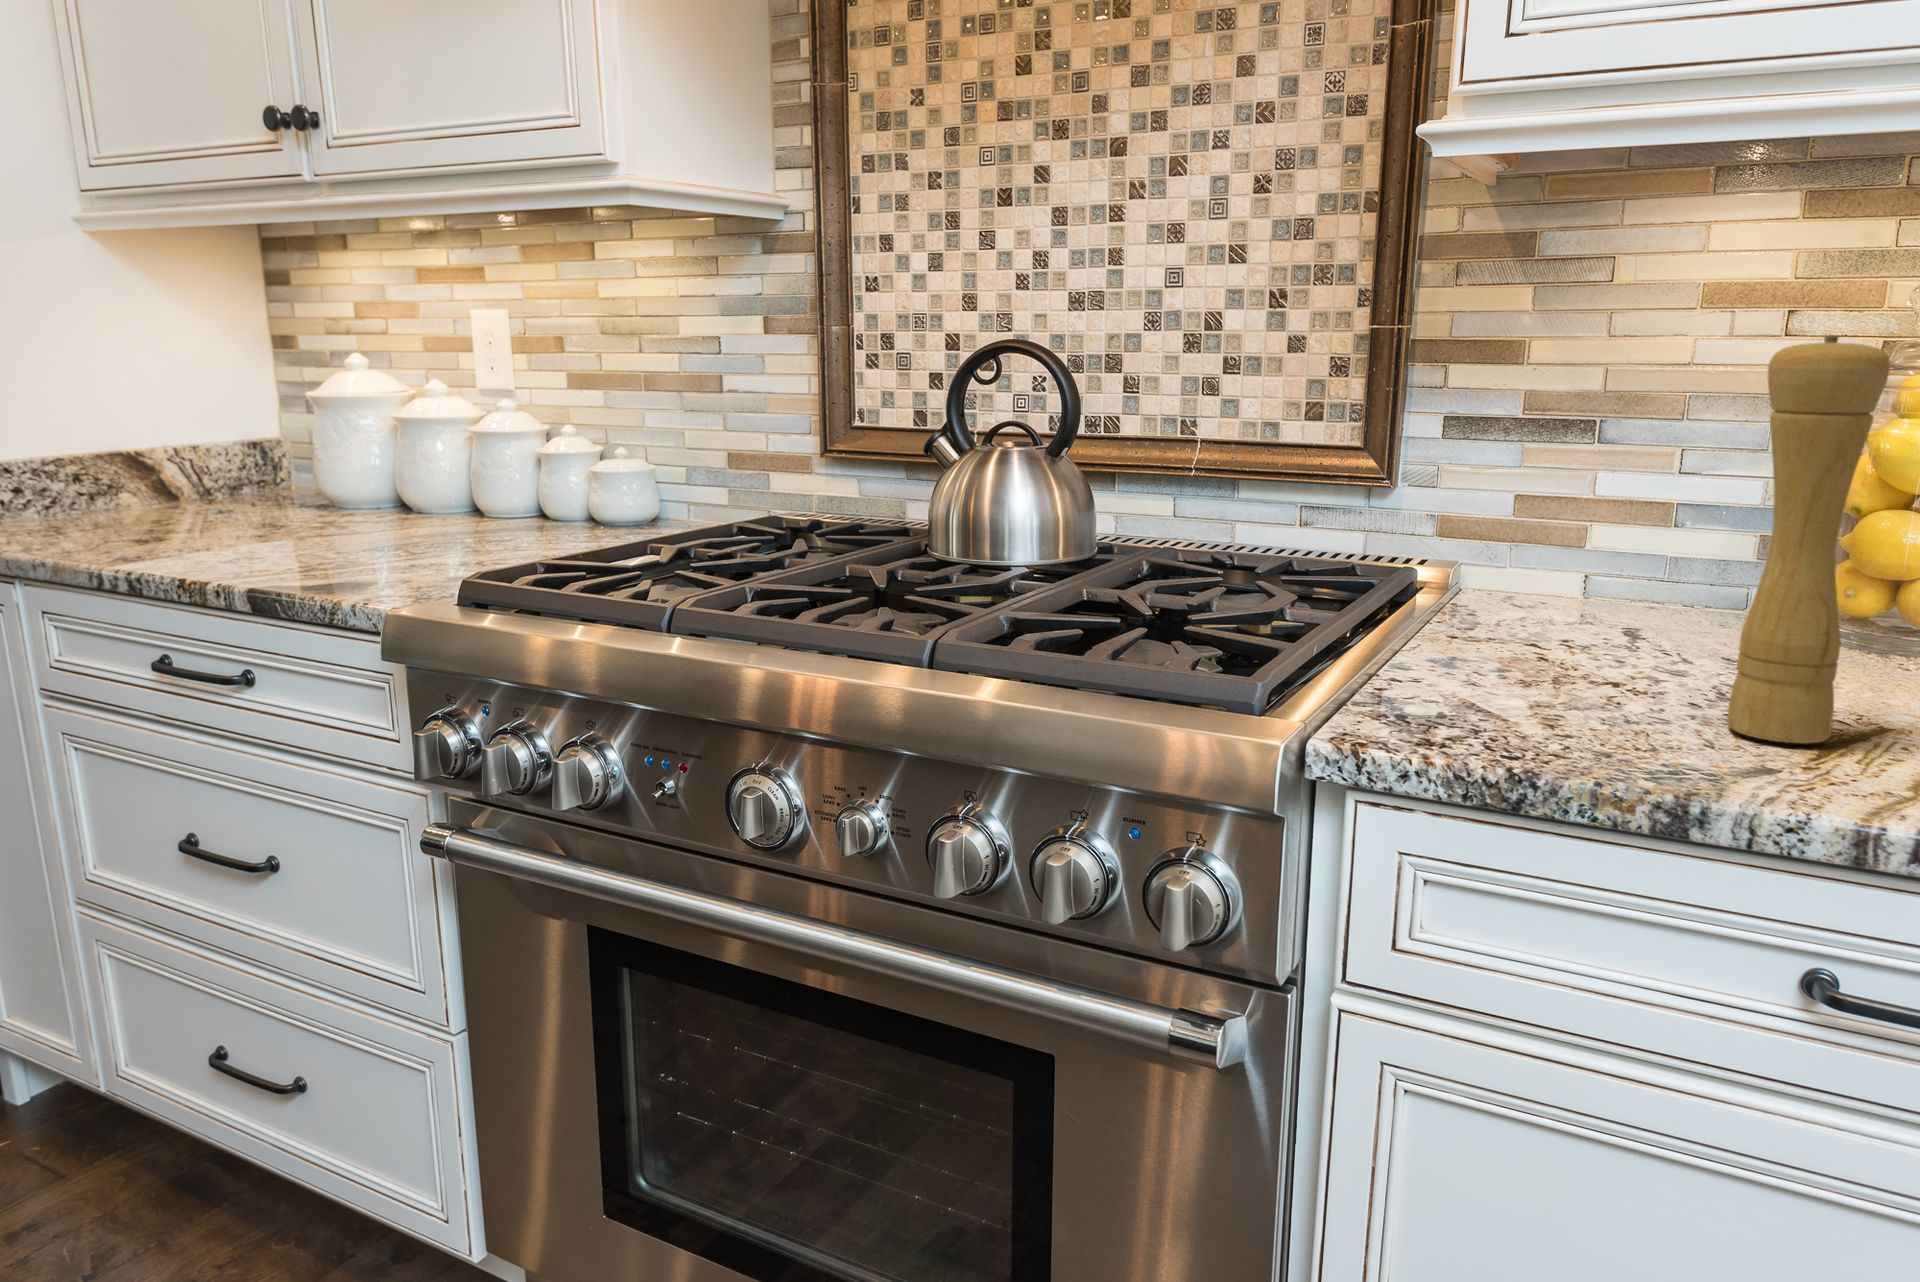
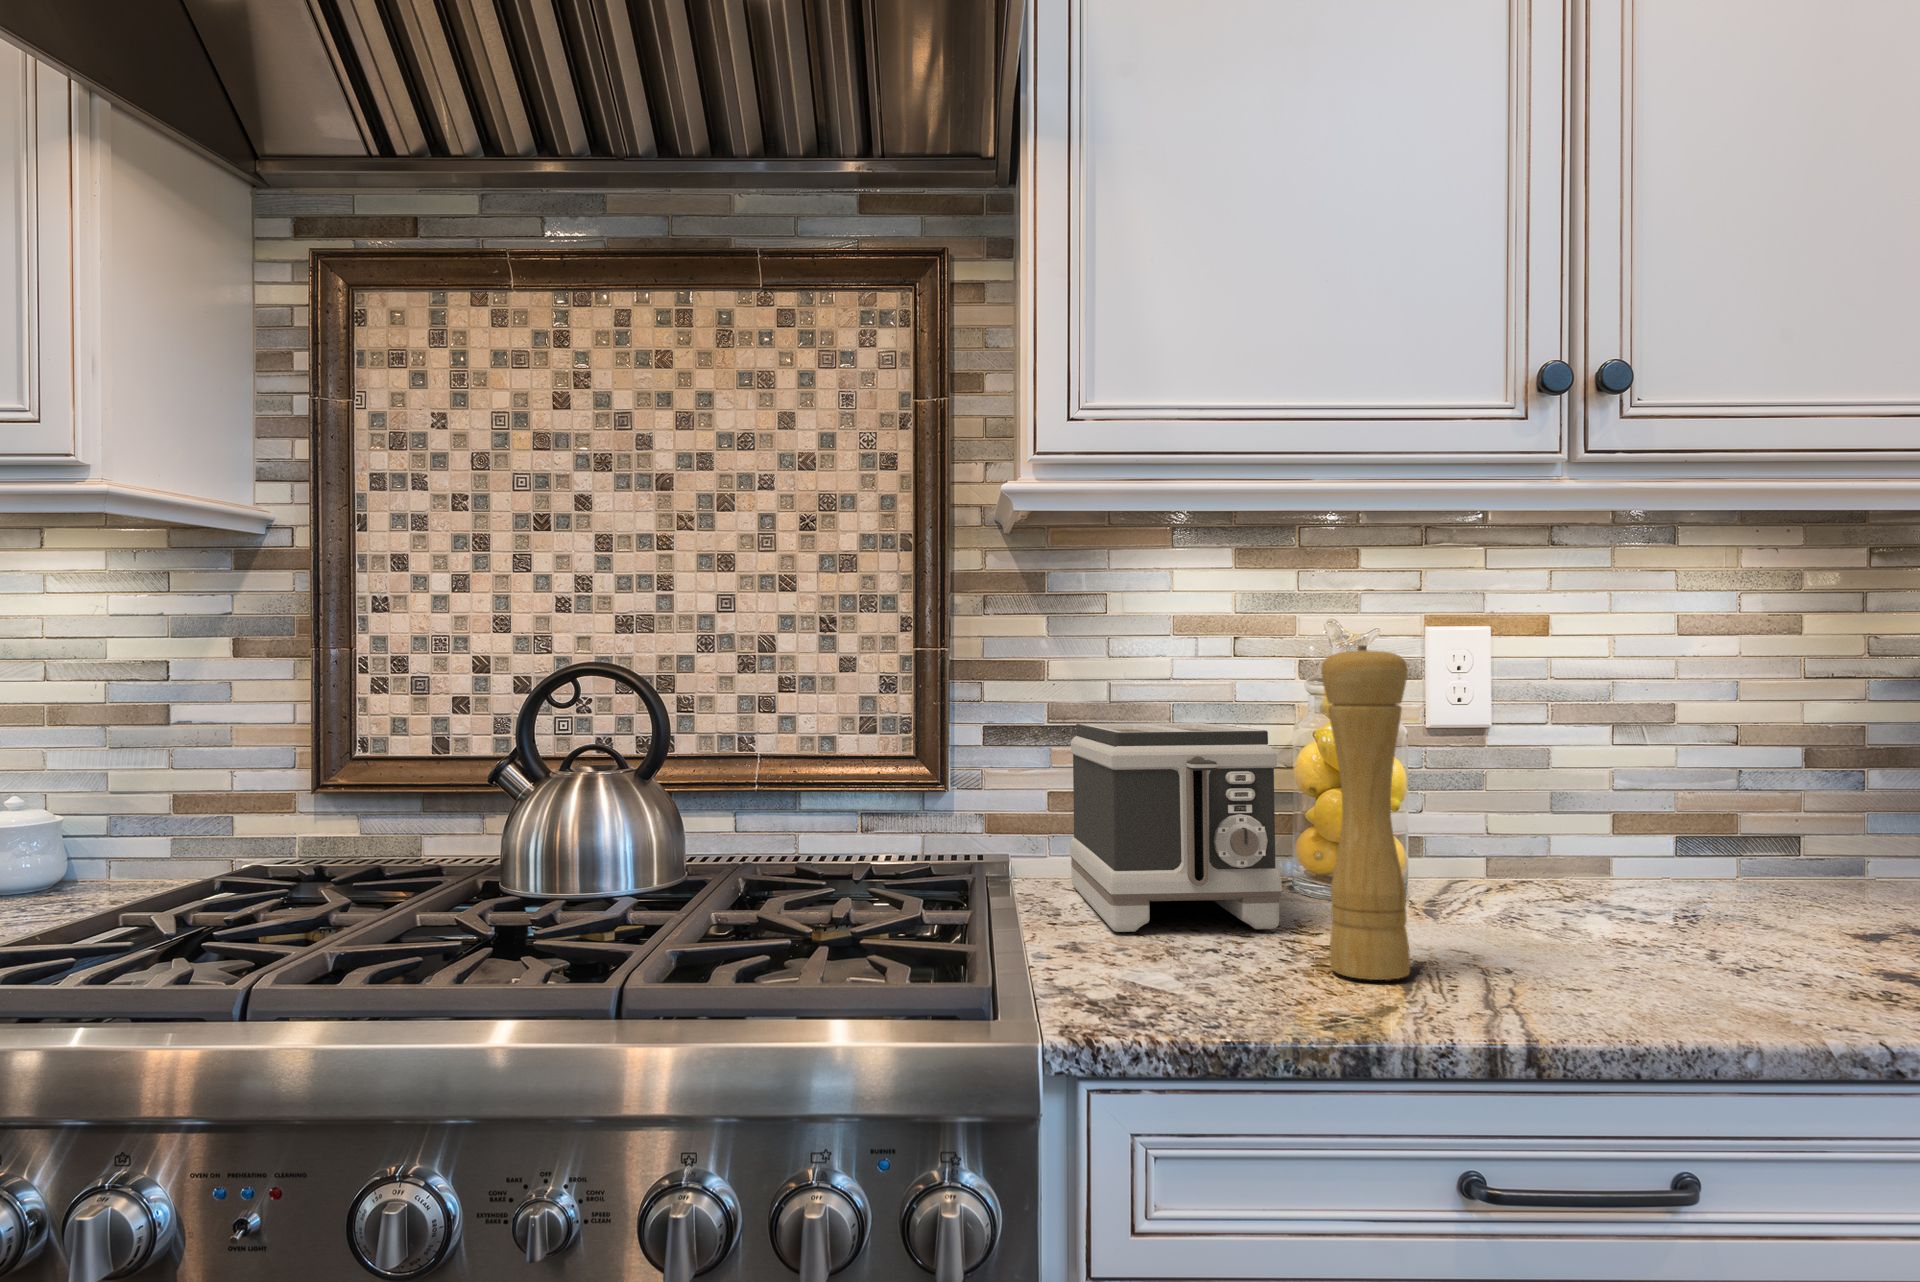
toaster: none [1508,418,1748,672] -> present [1070,723,1282,932]

